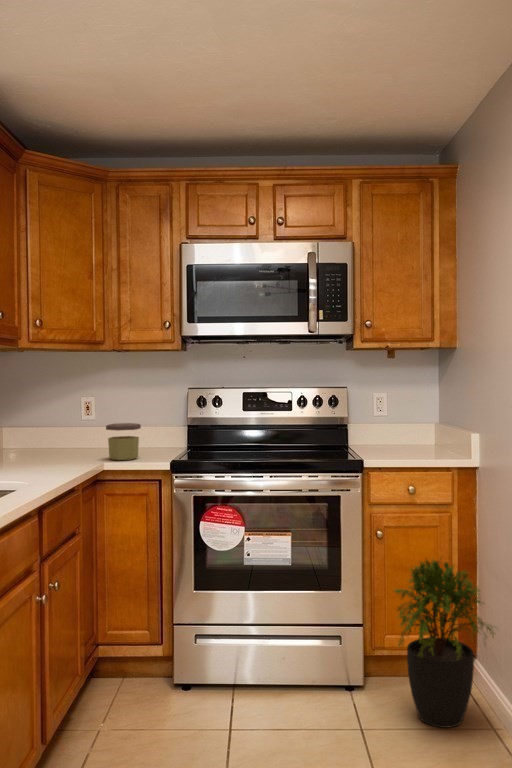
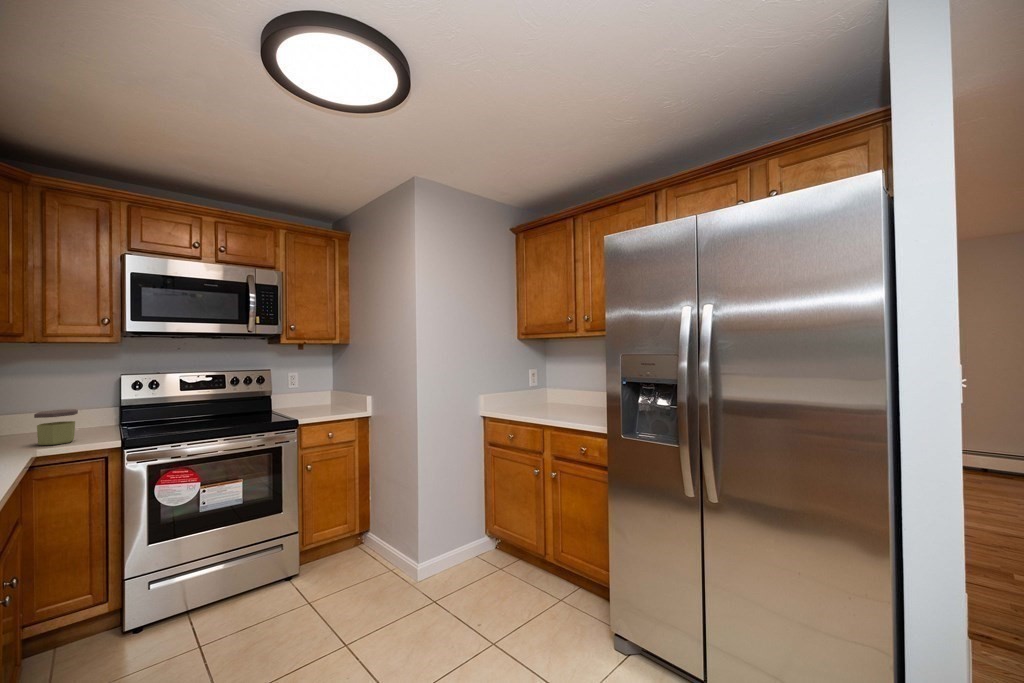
potted plant: present [395,559,496,728] -> none [323,474,394,583]

